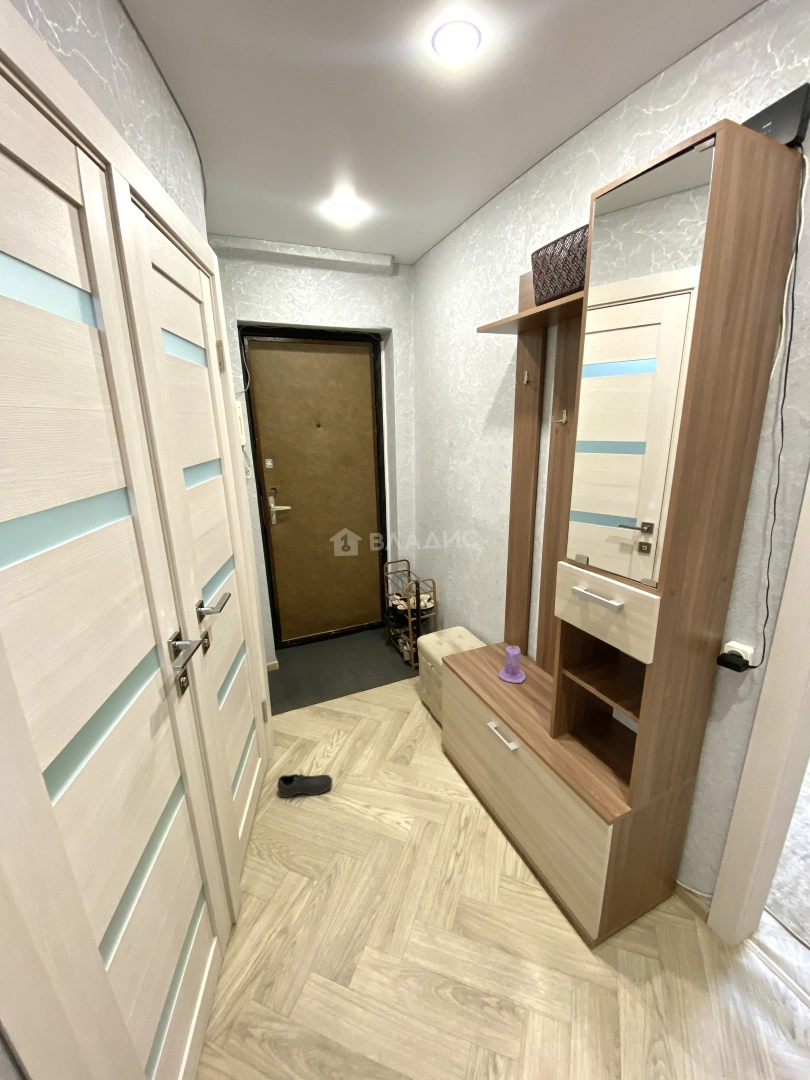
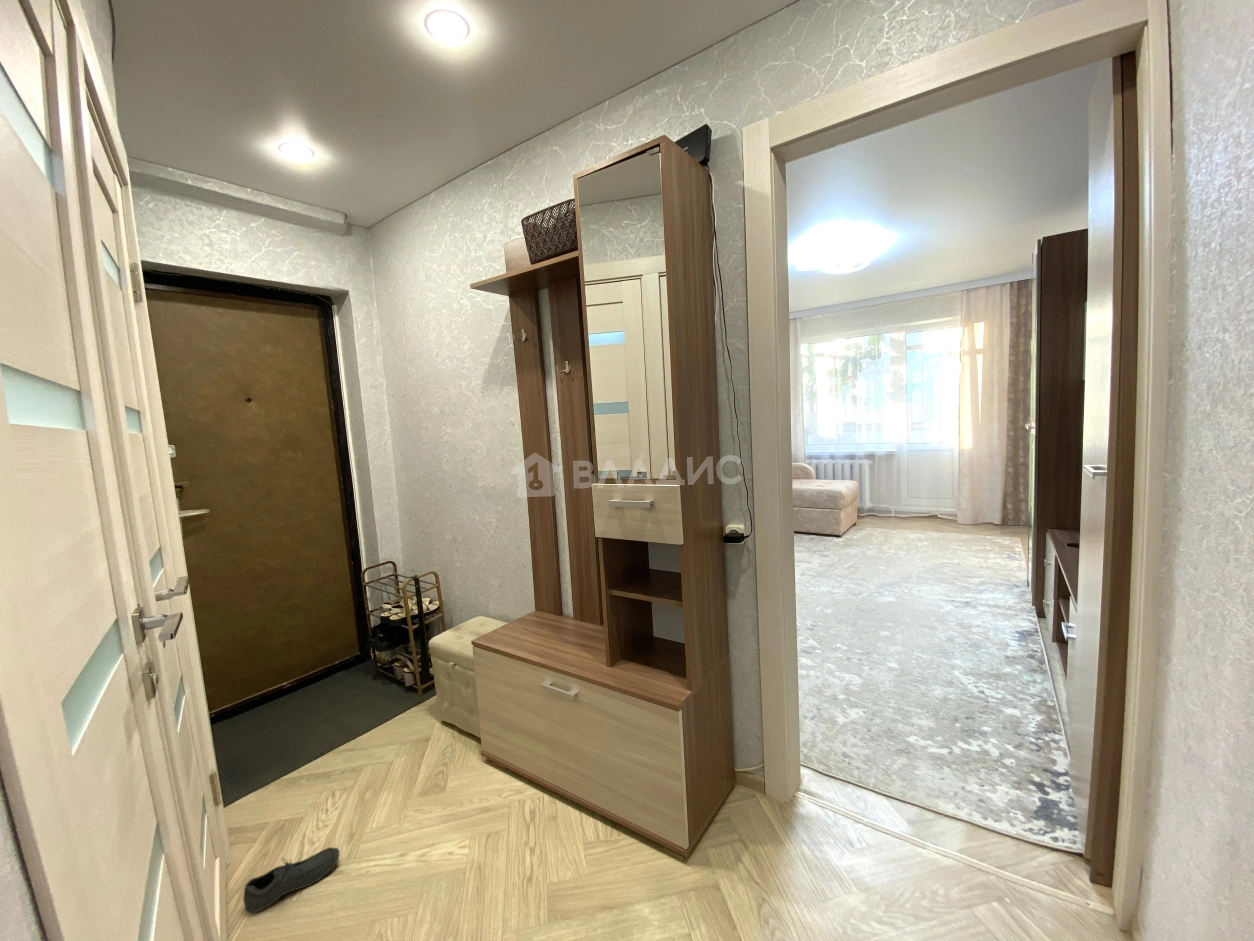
candle: present [499,645,525,683] -> none [540,595,568,637]

